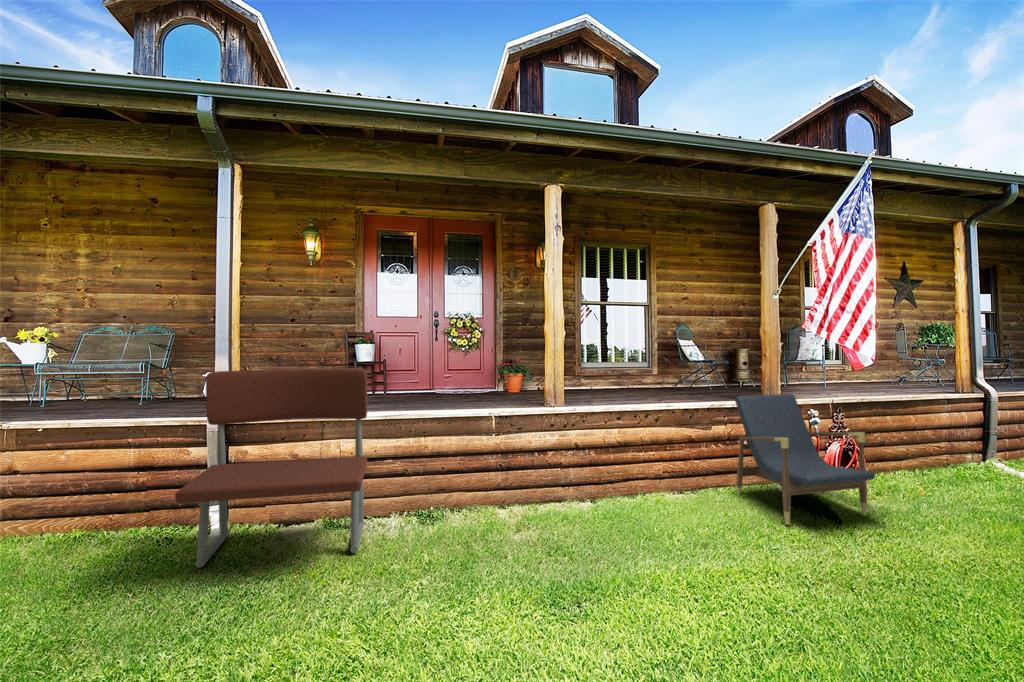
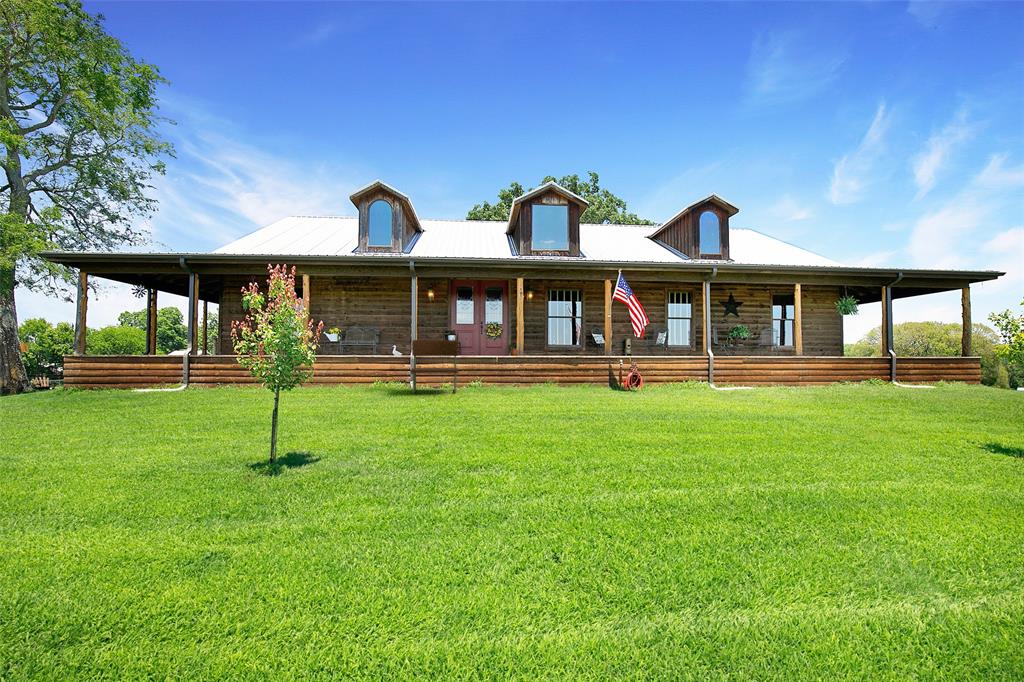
lounge chair: present [735,394,875,525] -> none [586,353,623,393]

